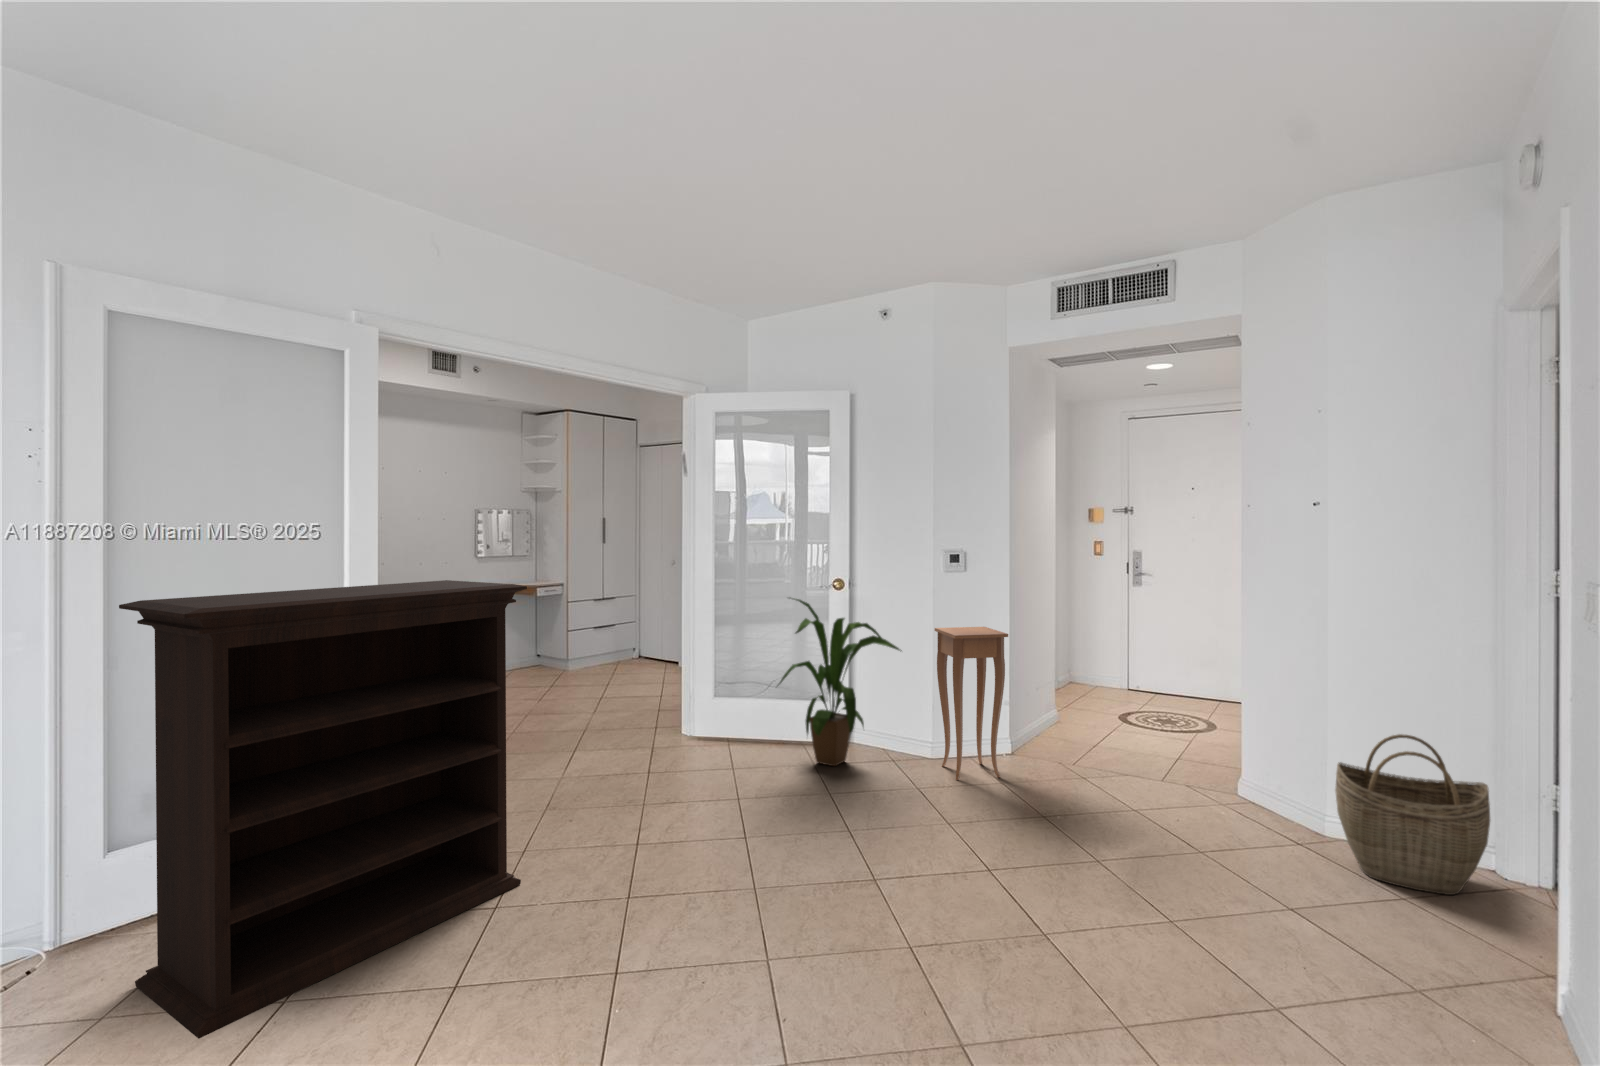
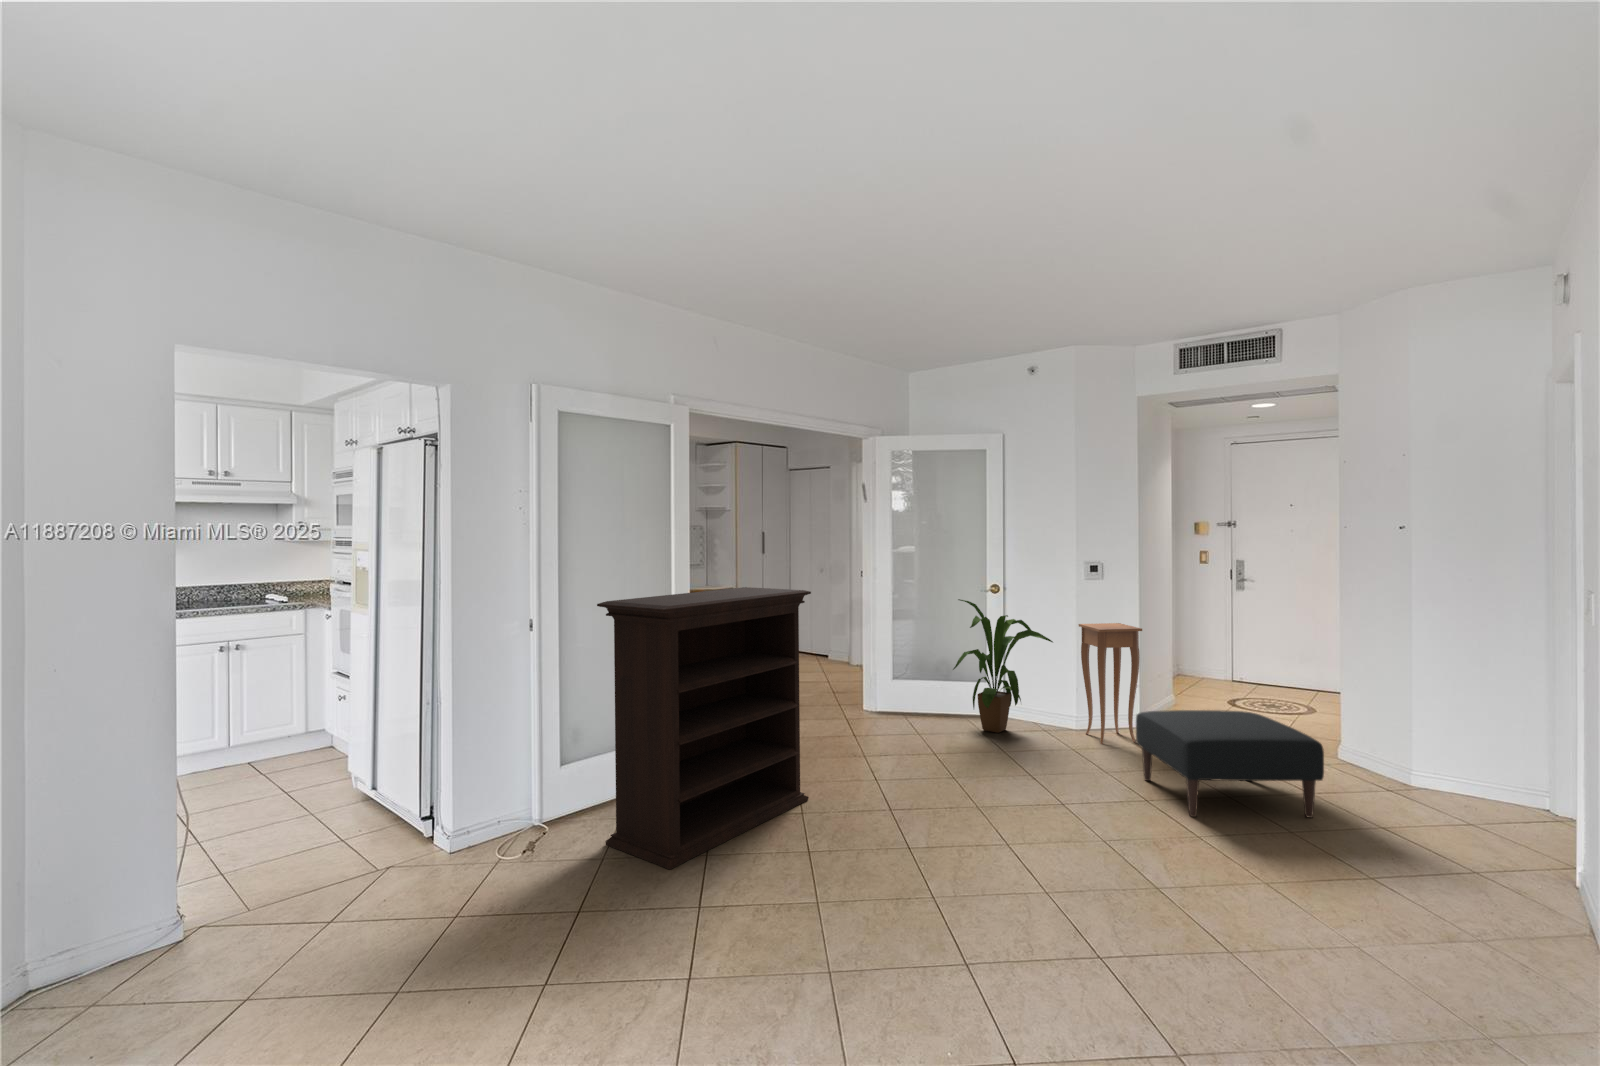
woven basket: present [1335,734,1490,895] -> none [1419,705,1543,824]
ottoman: none [986,742,1216,897] -> present [1136,710,1324,818]

